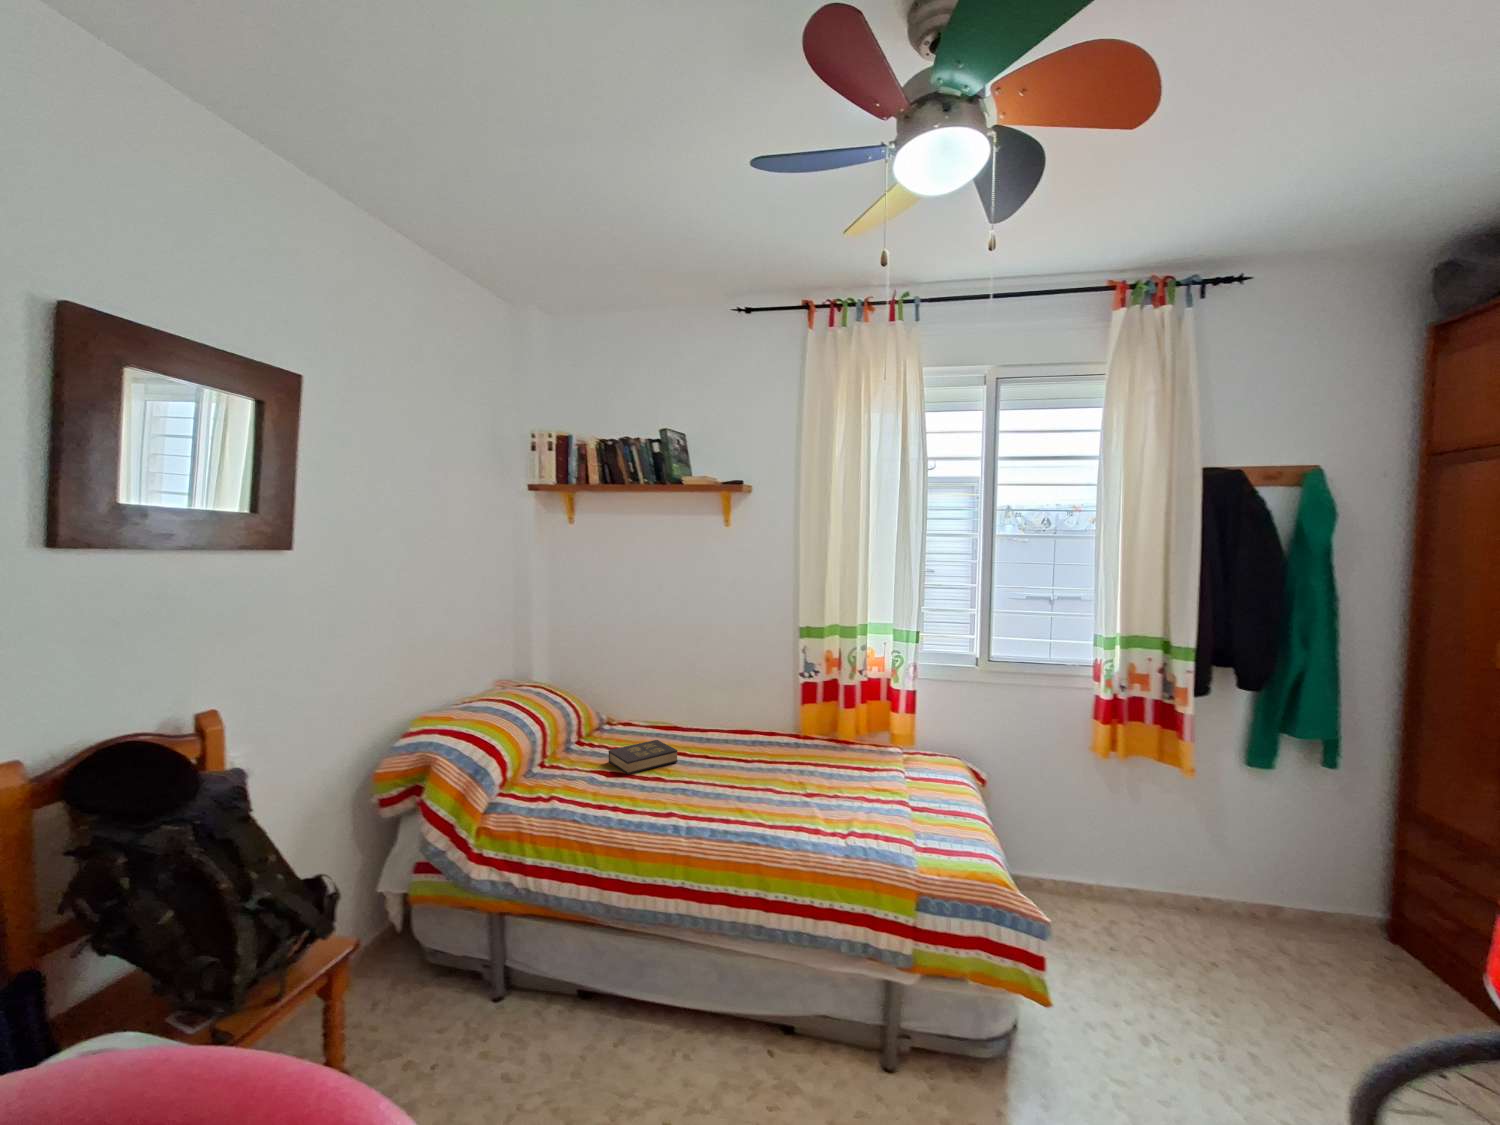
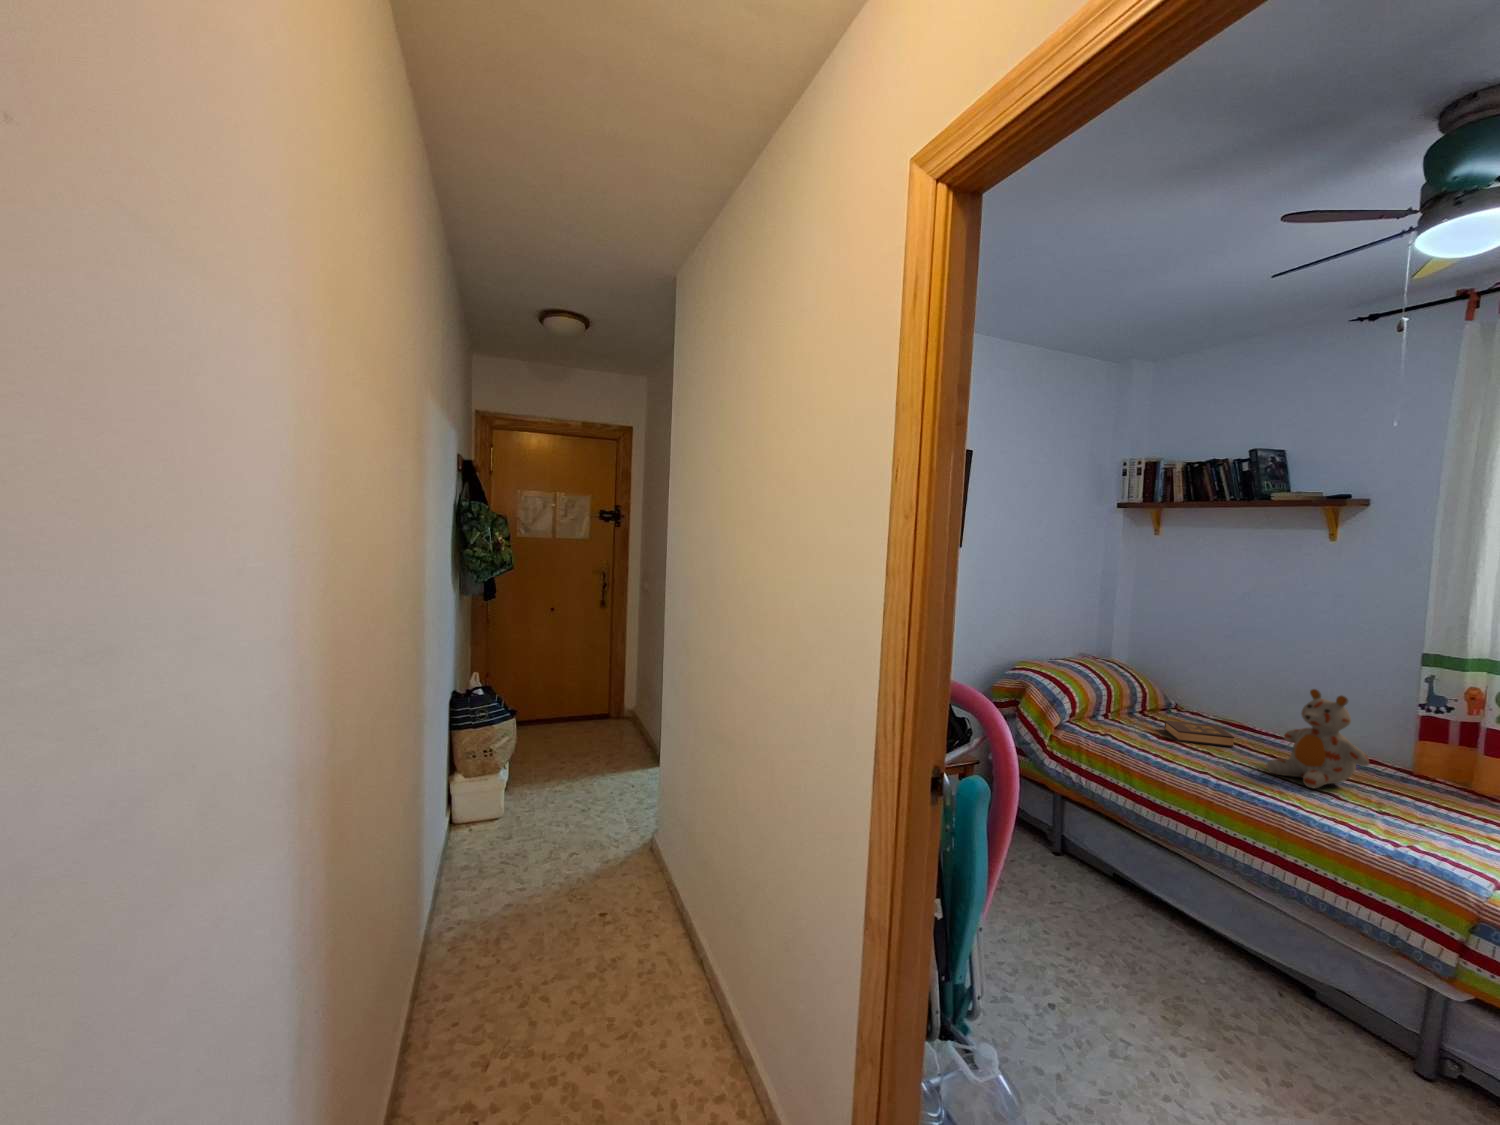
stuffed bear: none [718,683,796,794] -> present [1267,689,1369,788]

